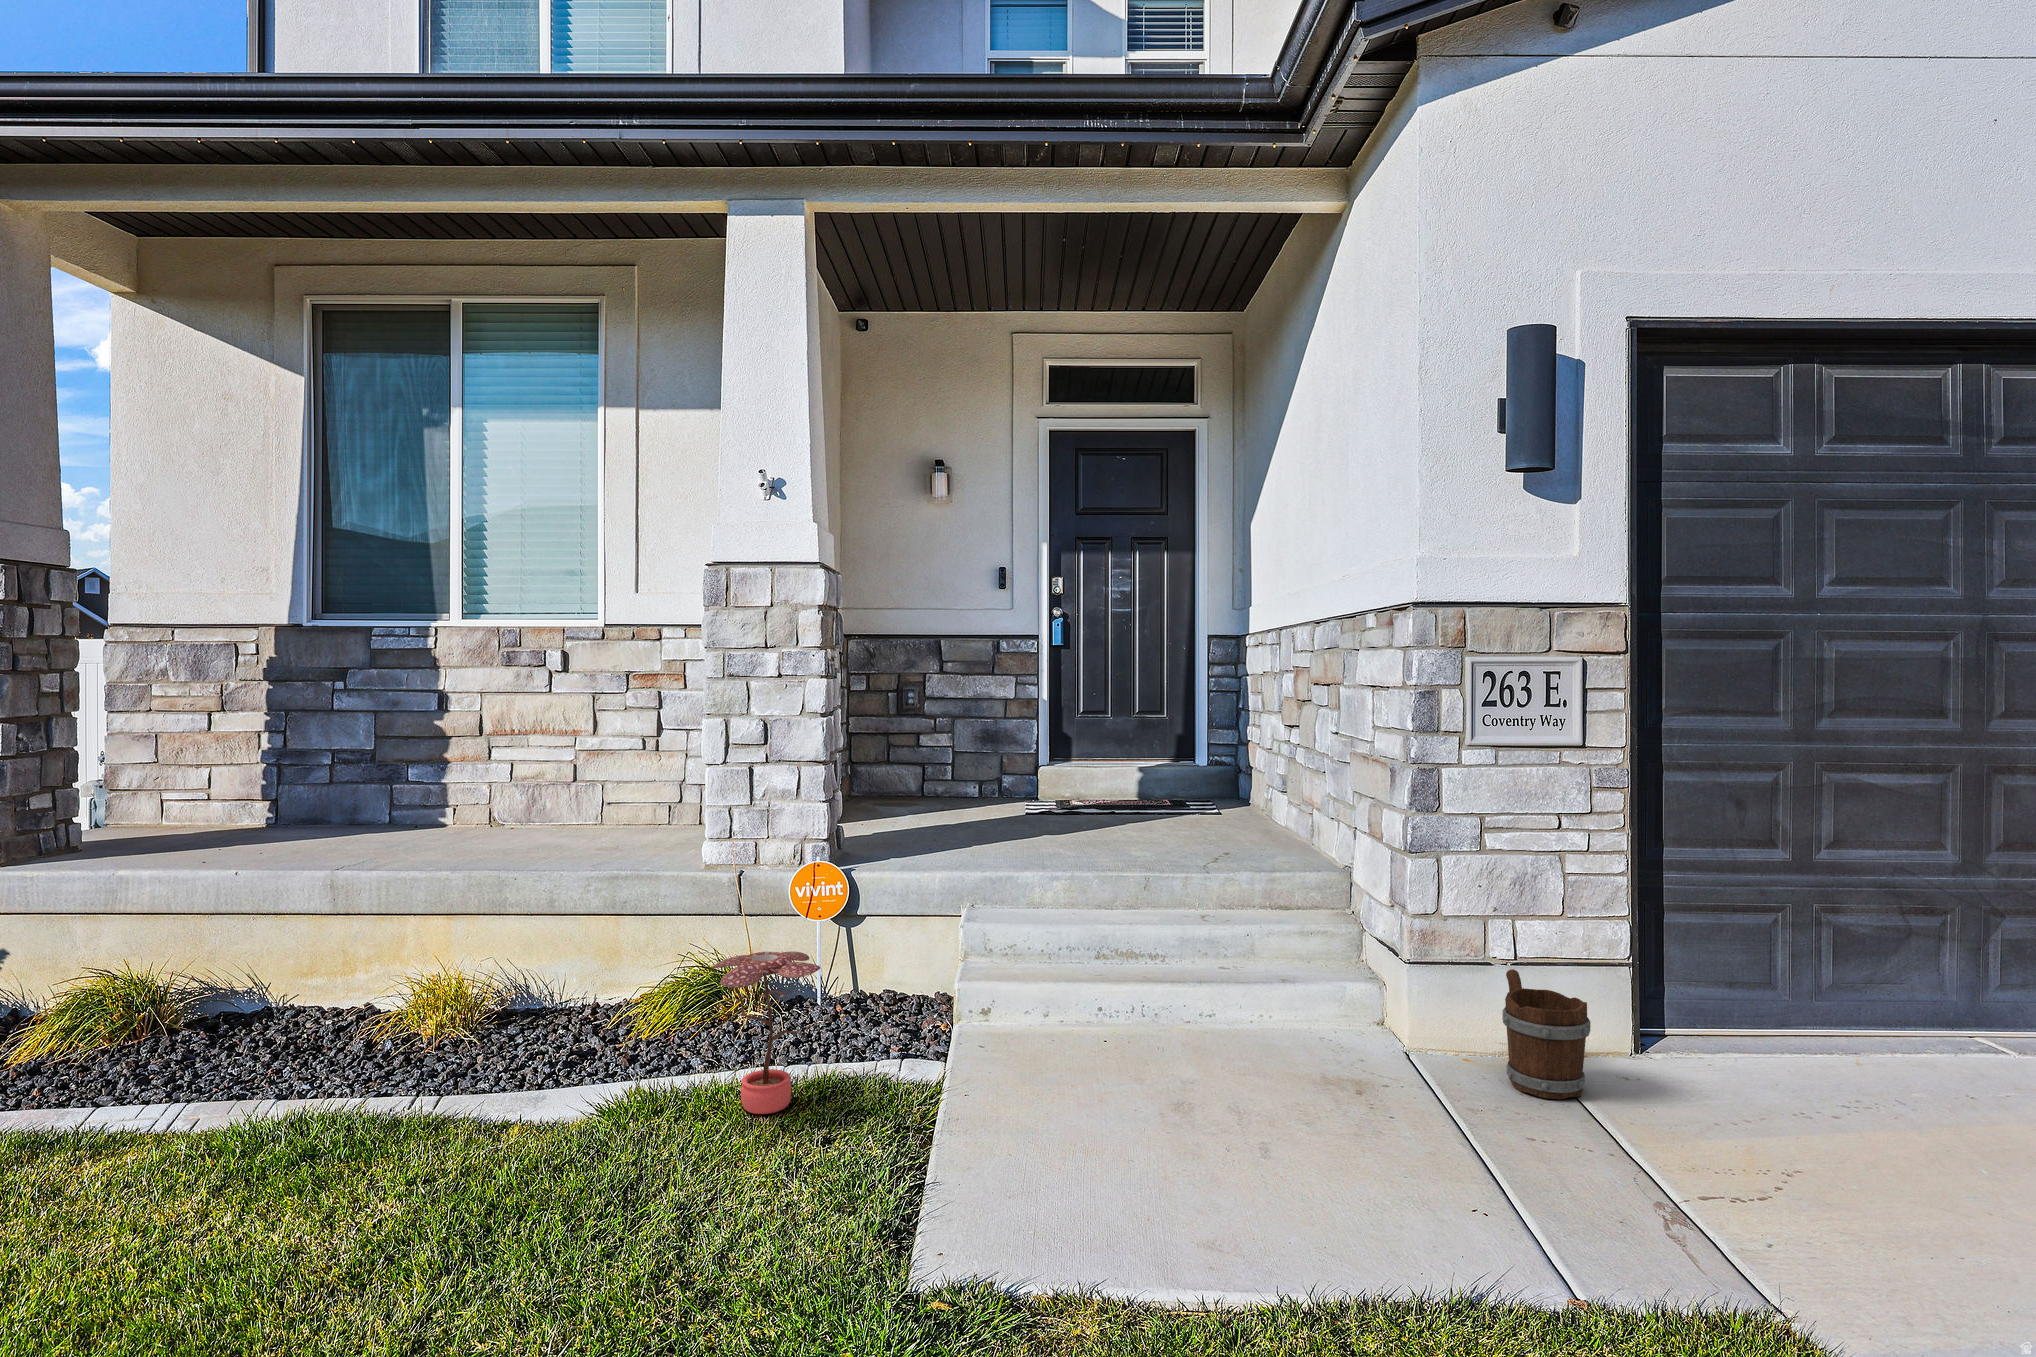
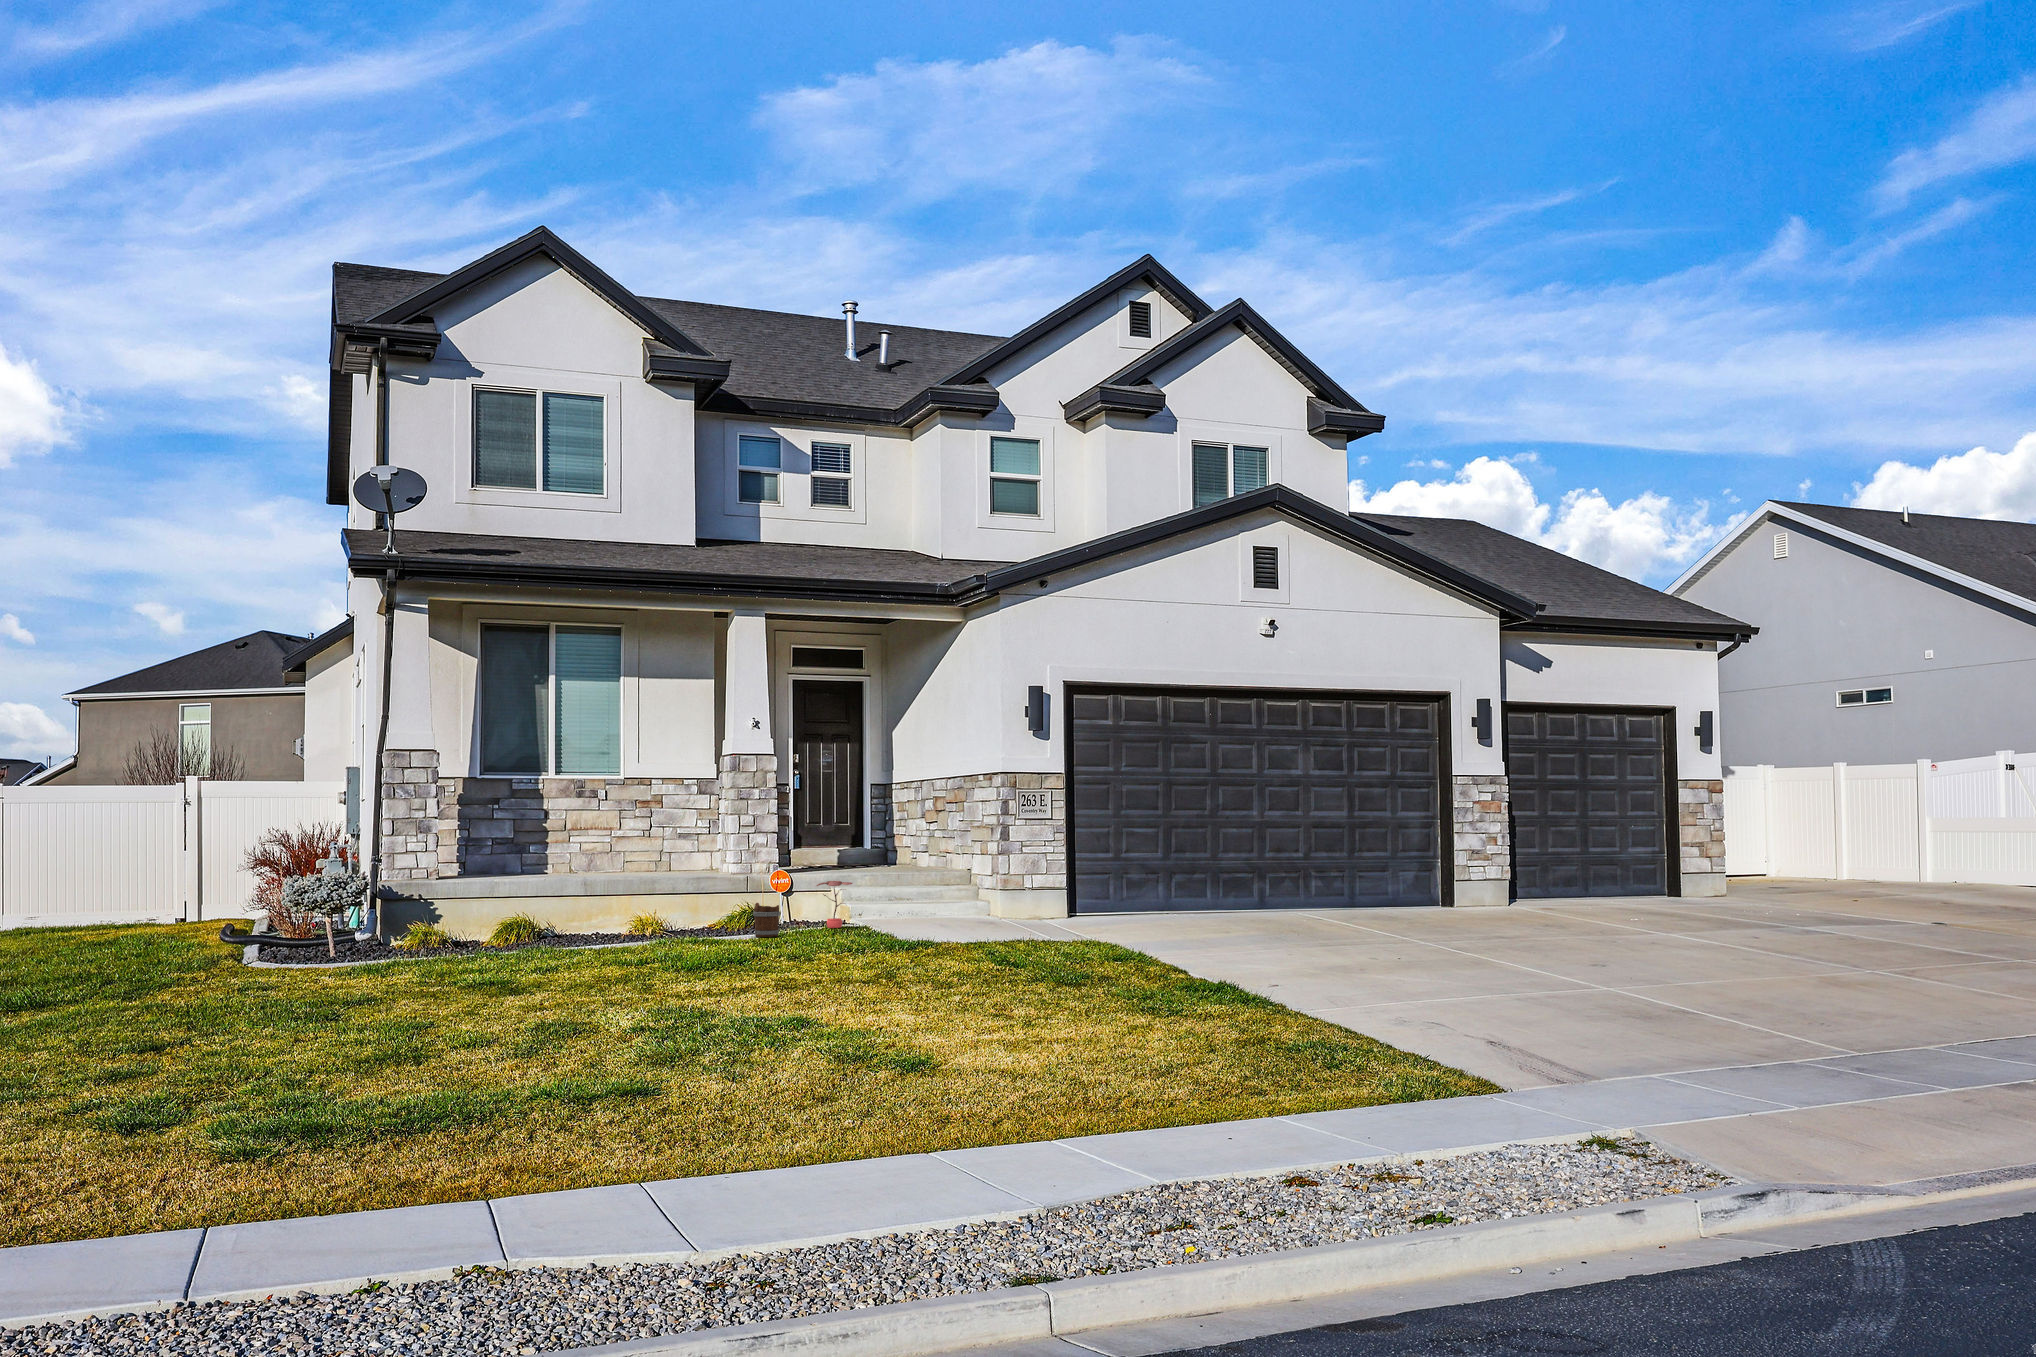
bucket: present [1502,969,1591,1100] -> present [753,903,780,937]

